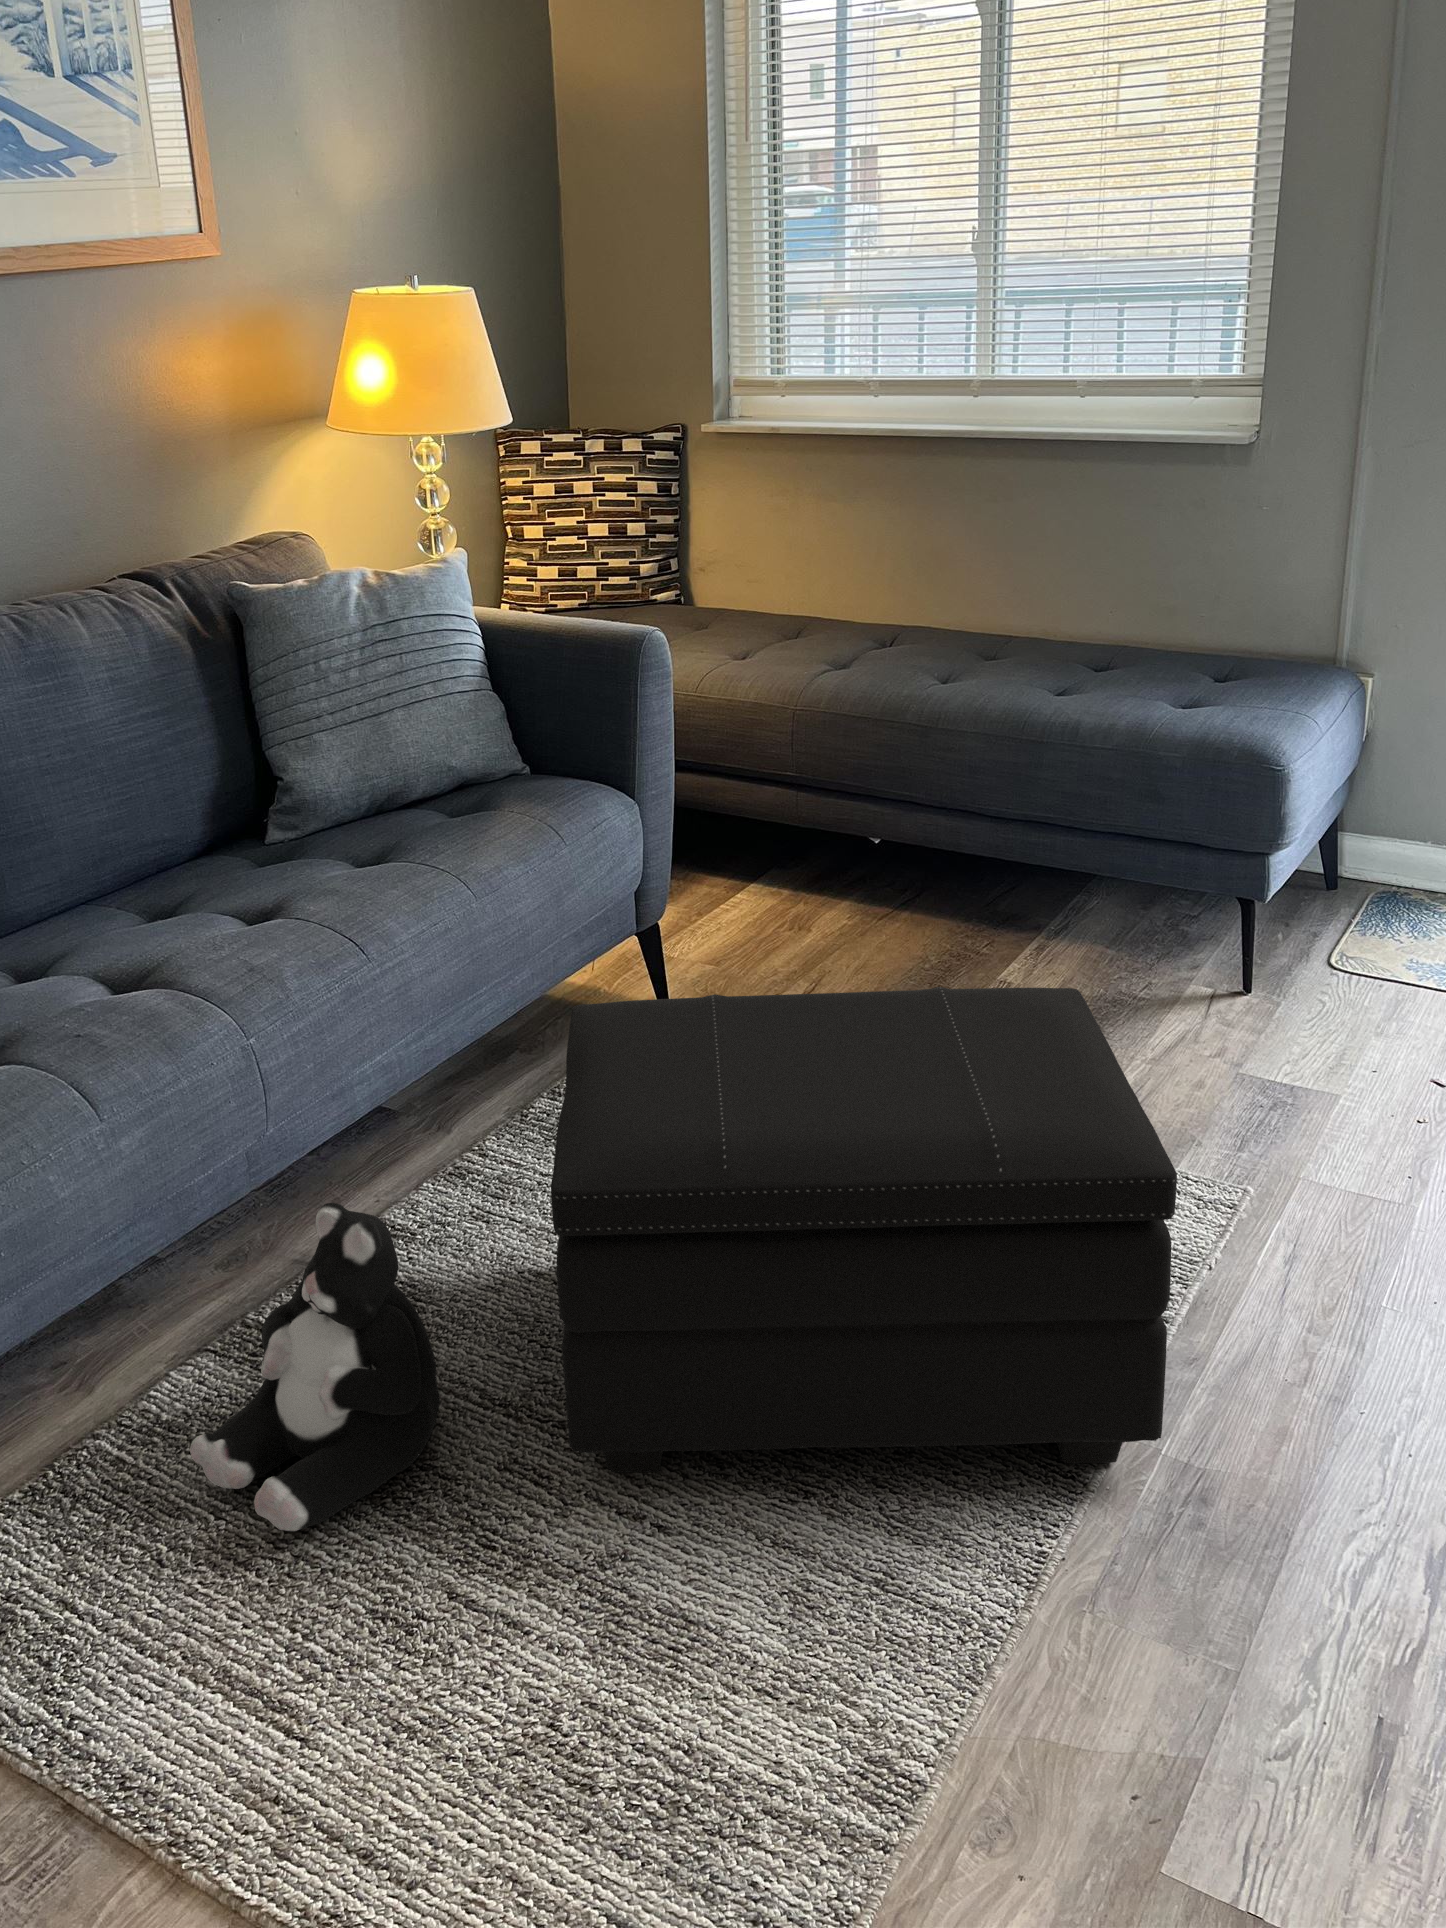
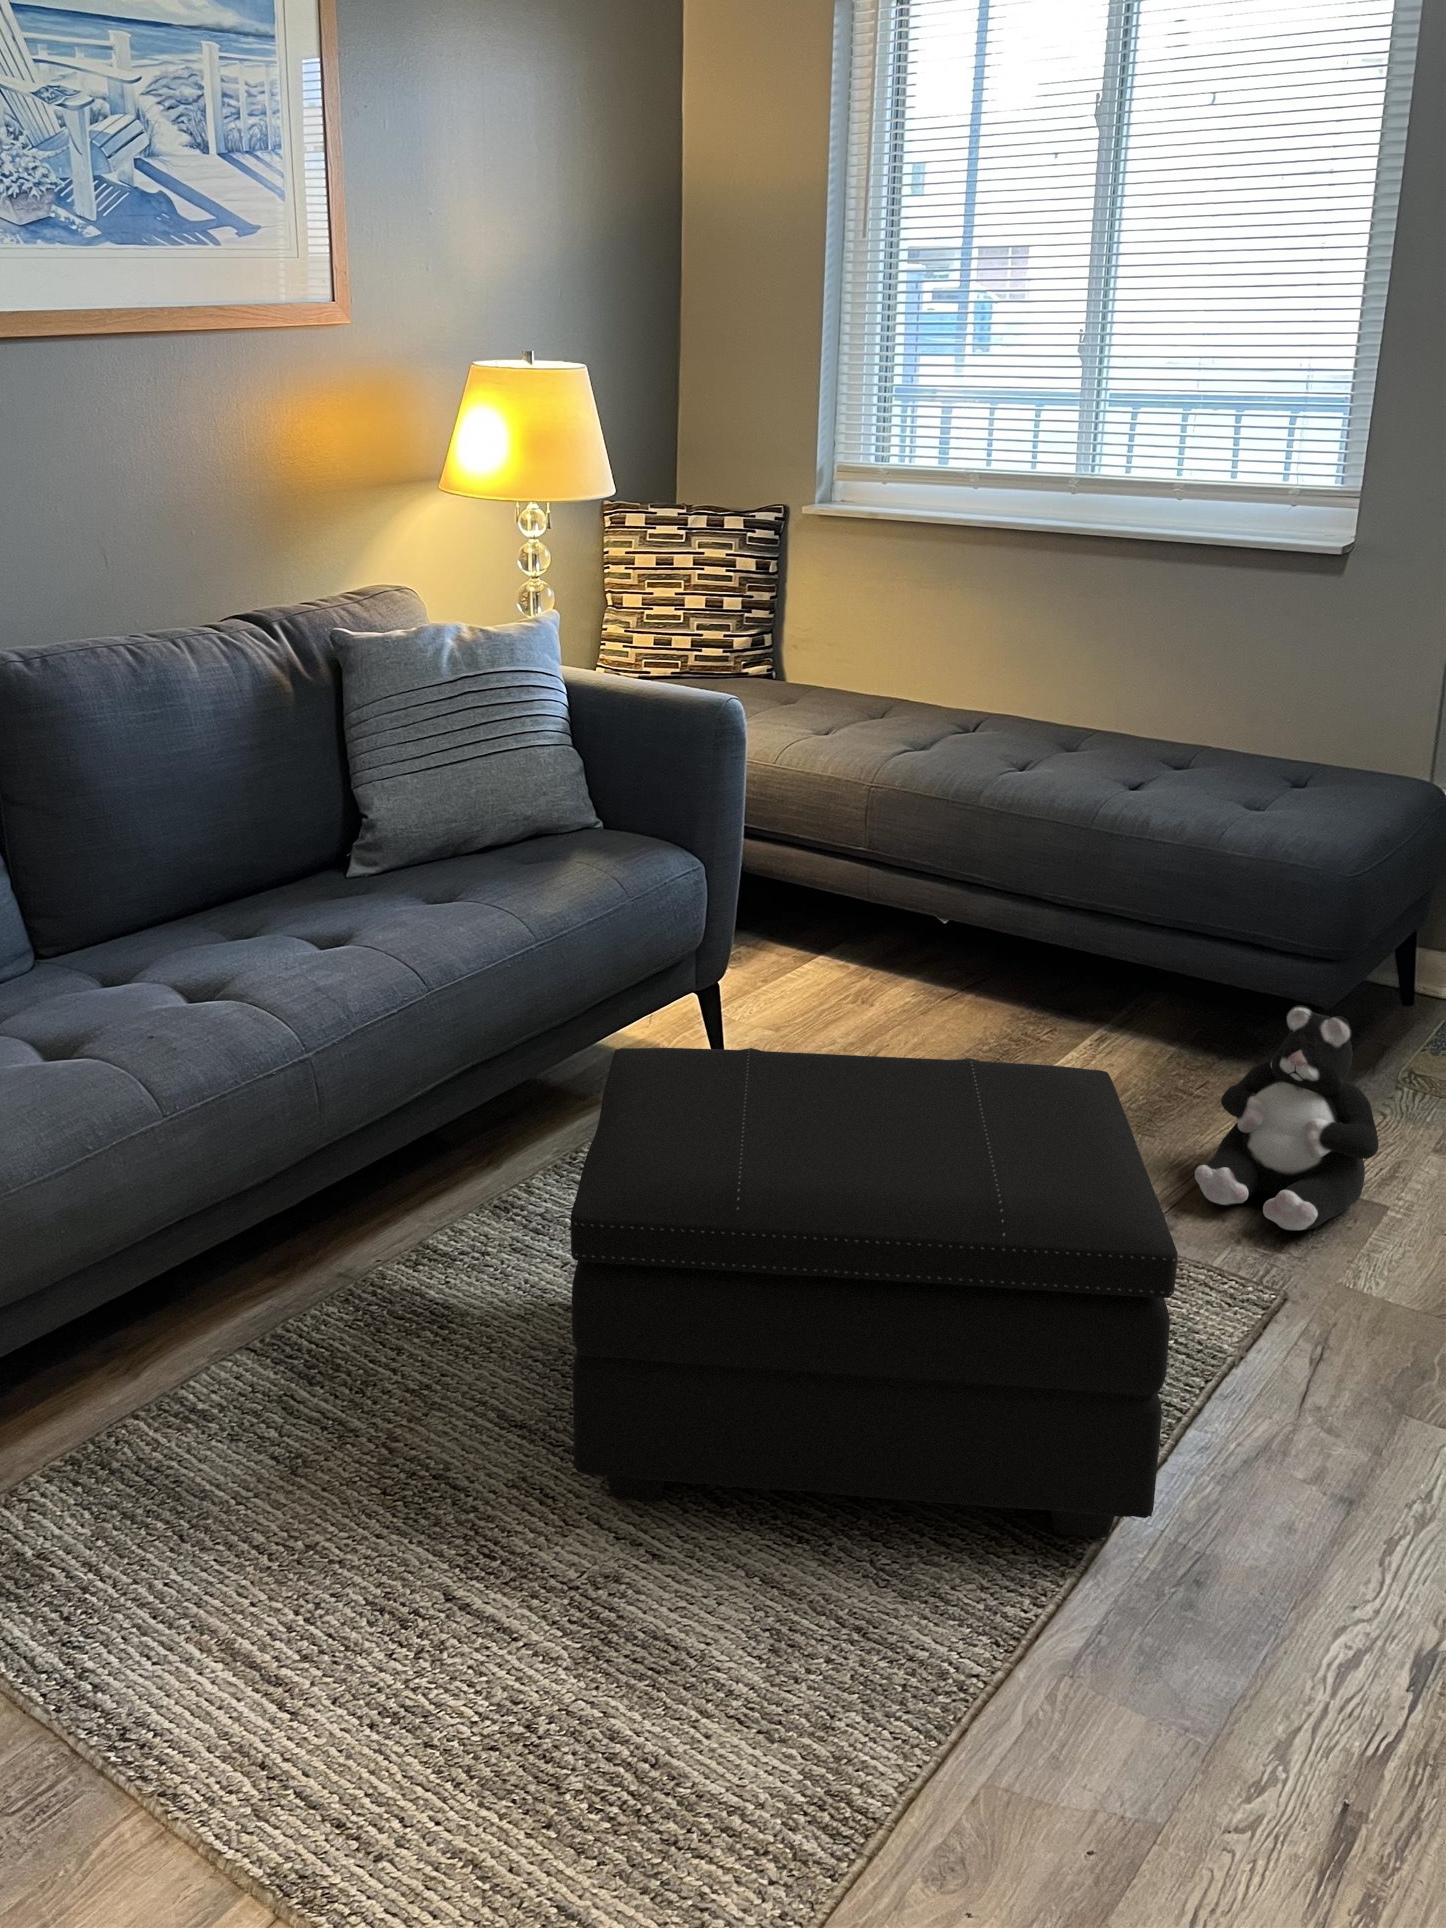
plush toy: present [190,1203,440,1531] -> present [1195,1005,1379,1231]

